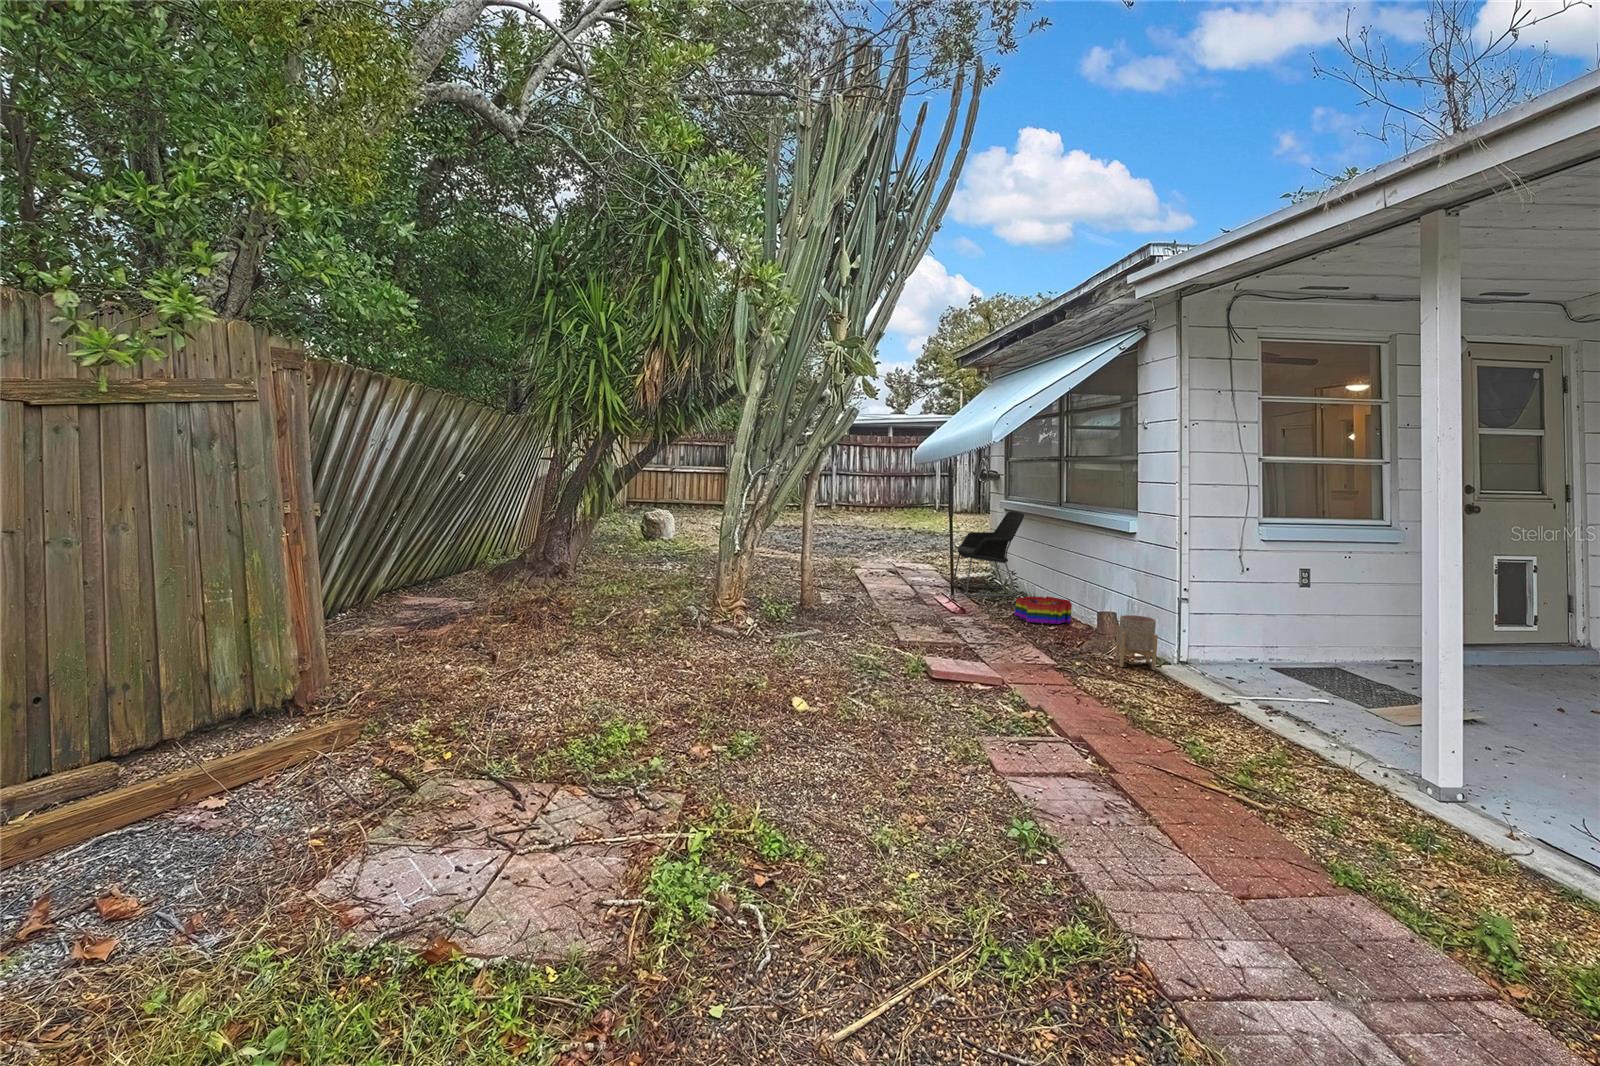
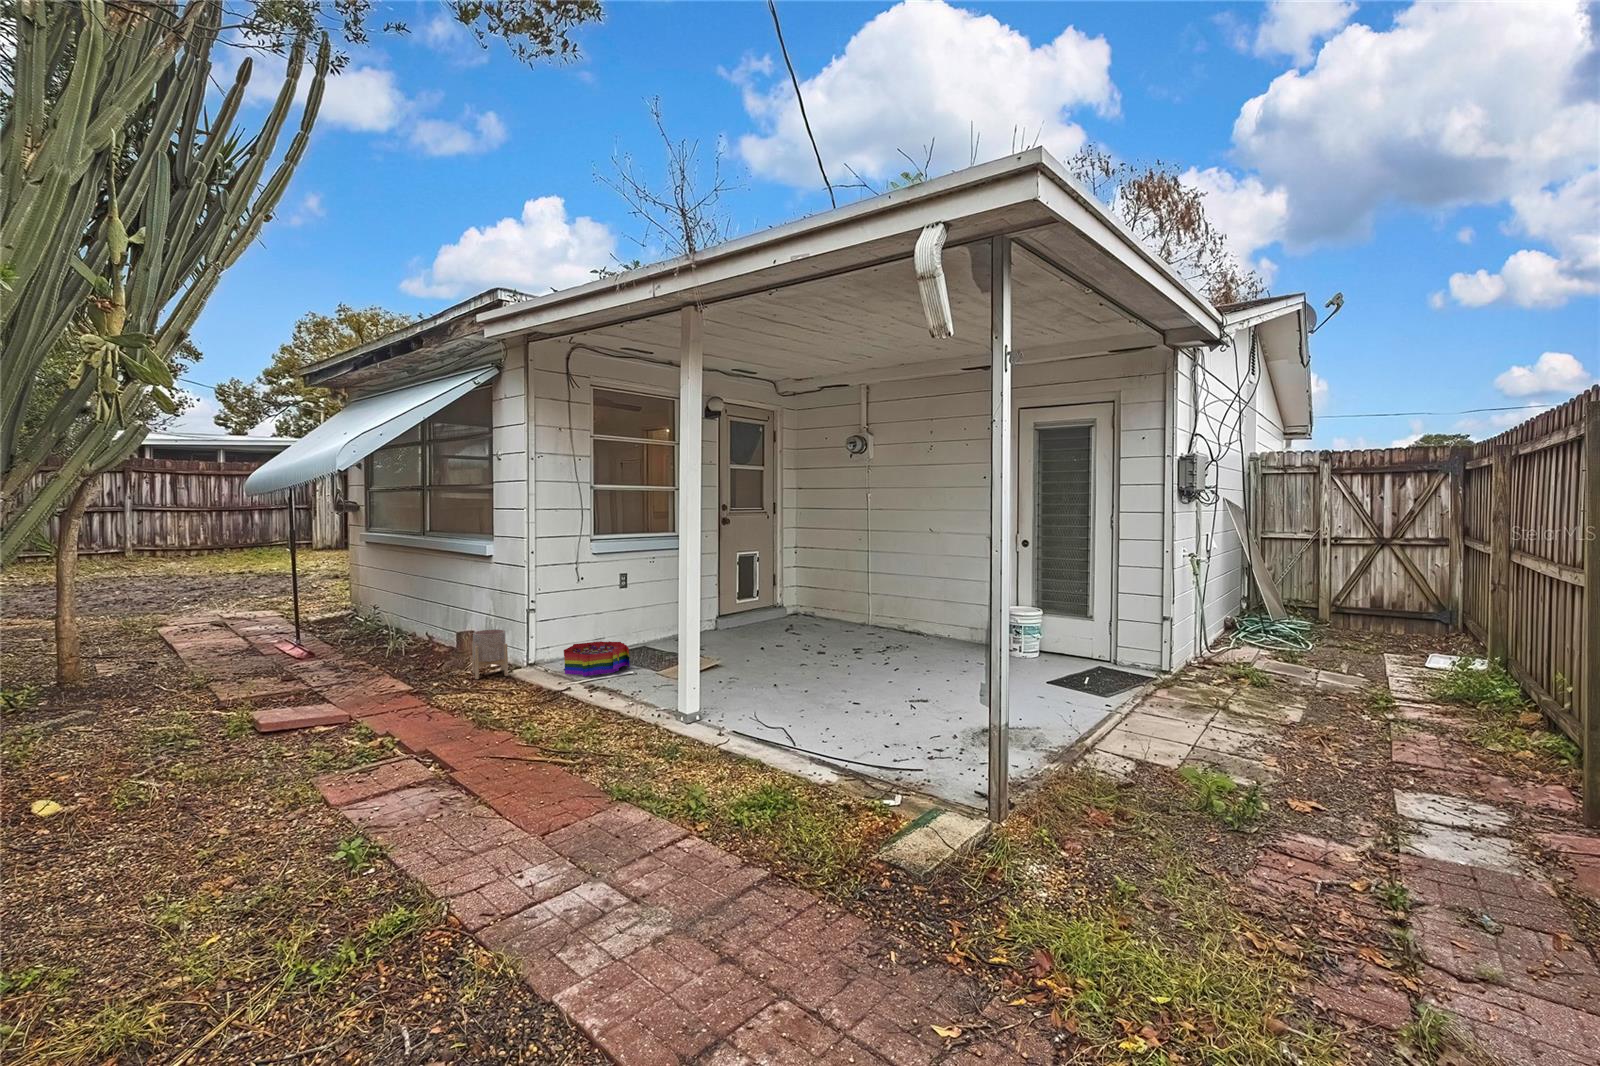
chair: present [952,511,1024,596] -> none [300,542,380,638]
storage bin: present [1015,596,1072,624] -> present [564,641,630,676]

